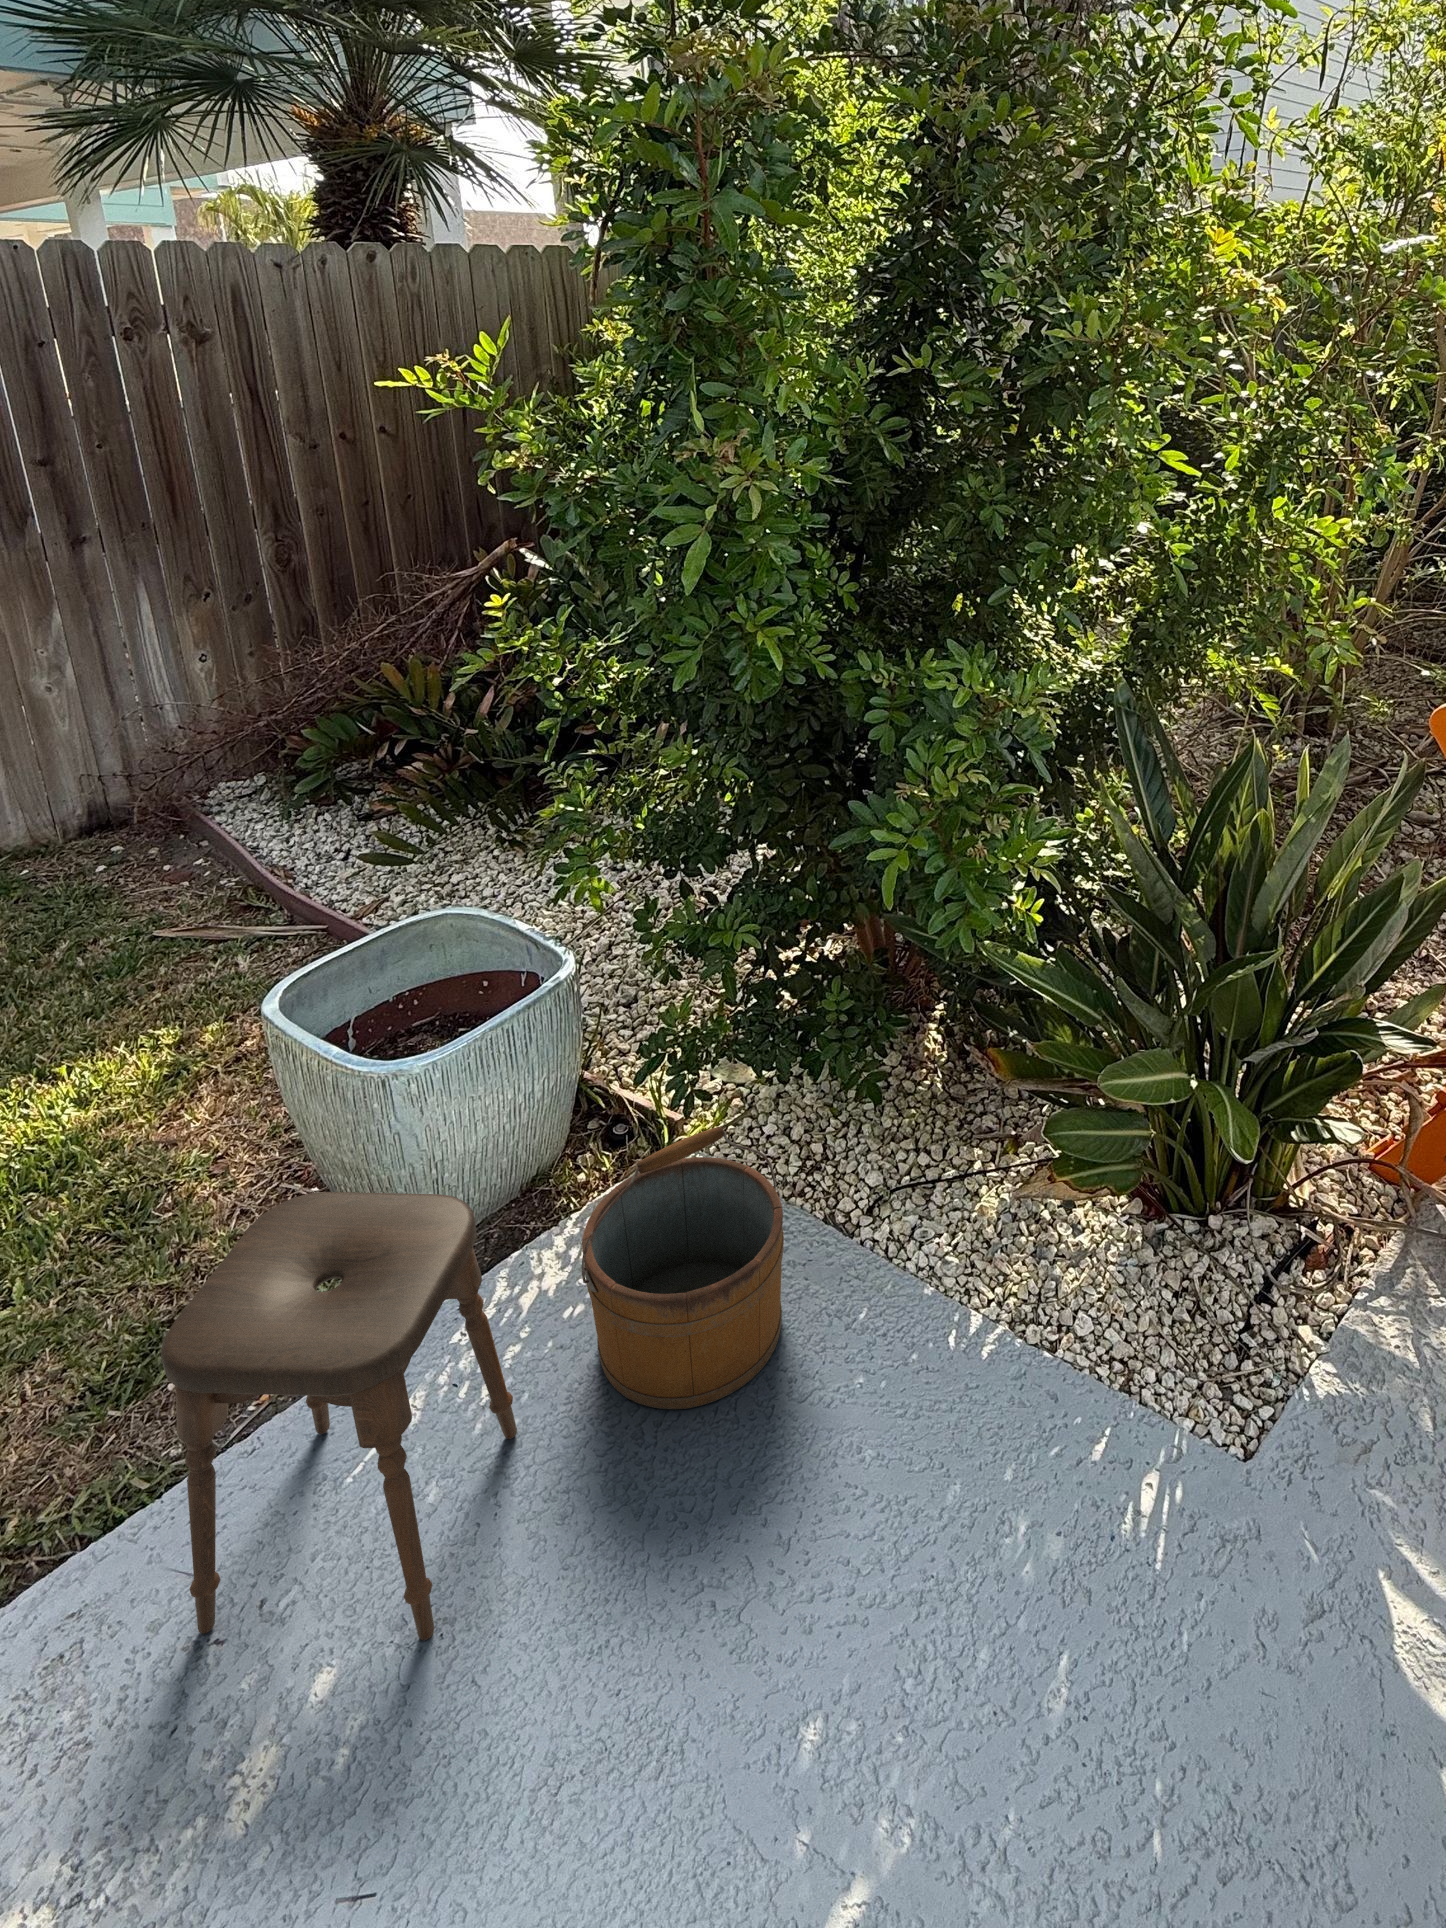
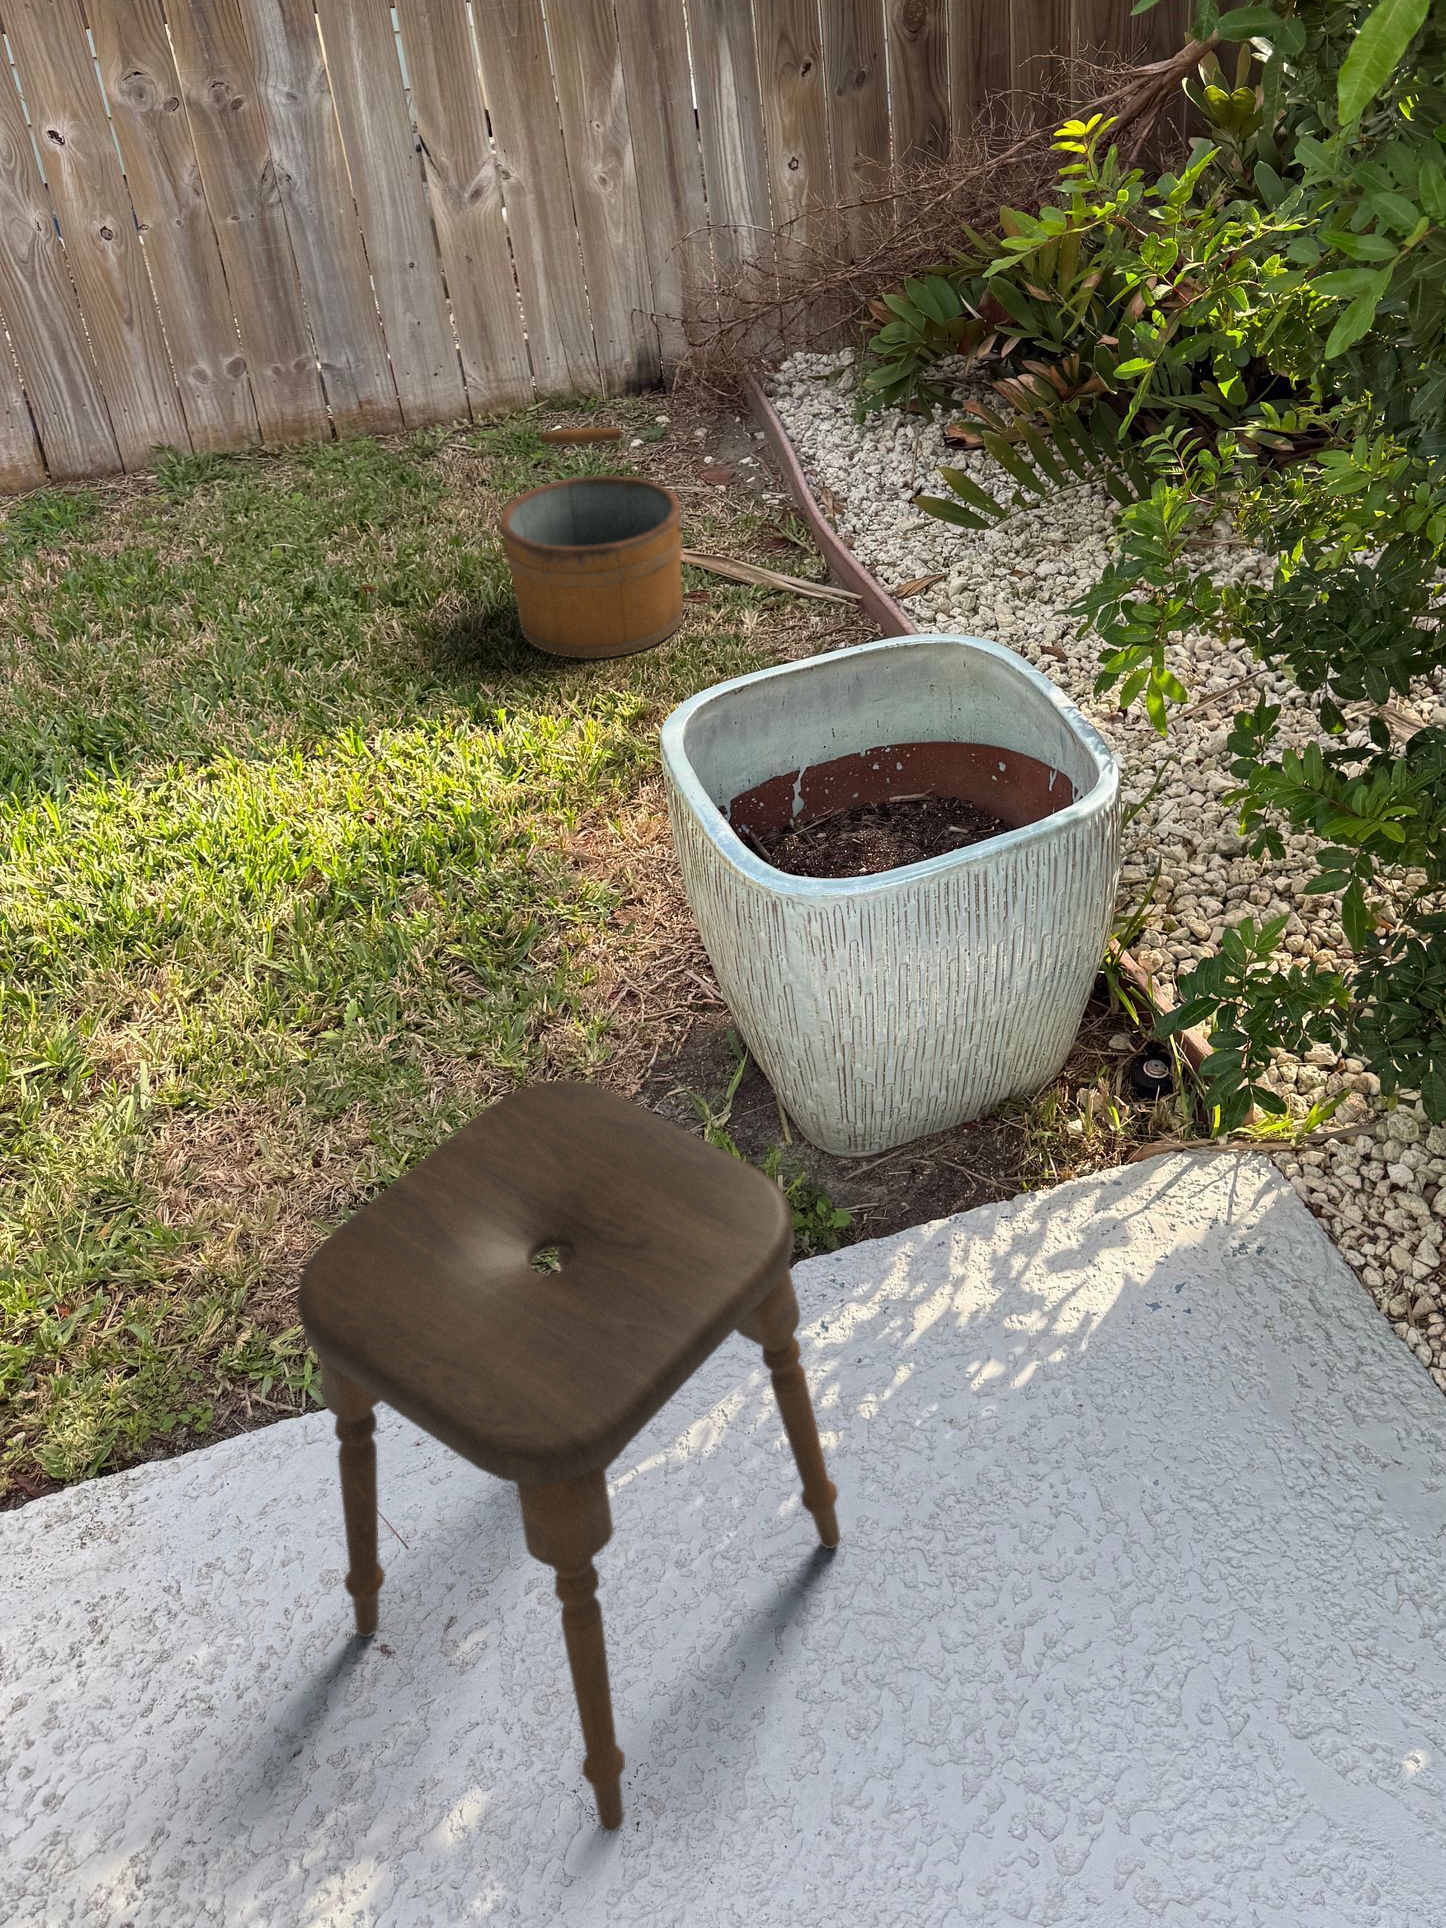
bucket: present [582,1127,784,1409] -> present [494,428,685,659]

